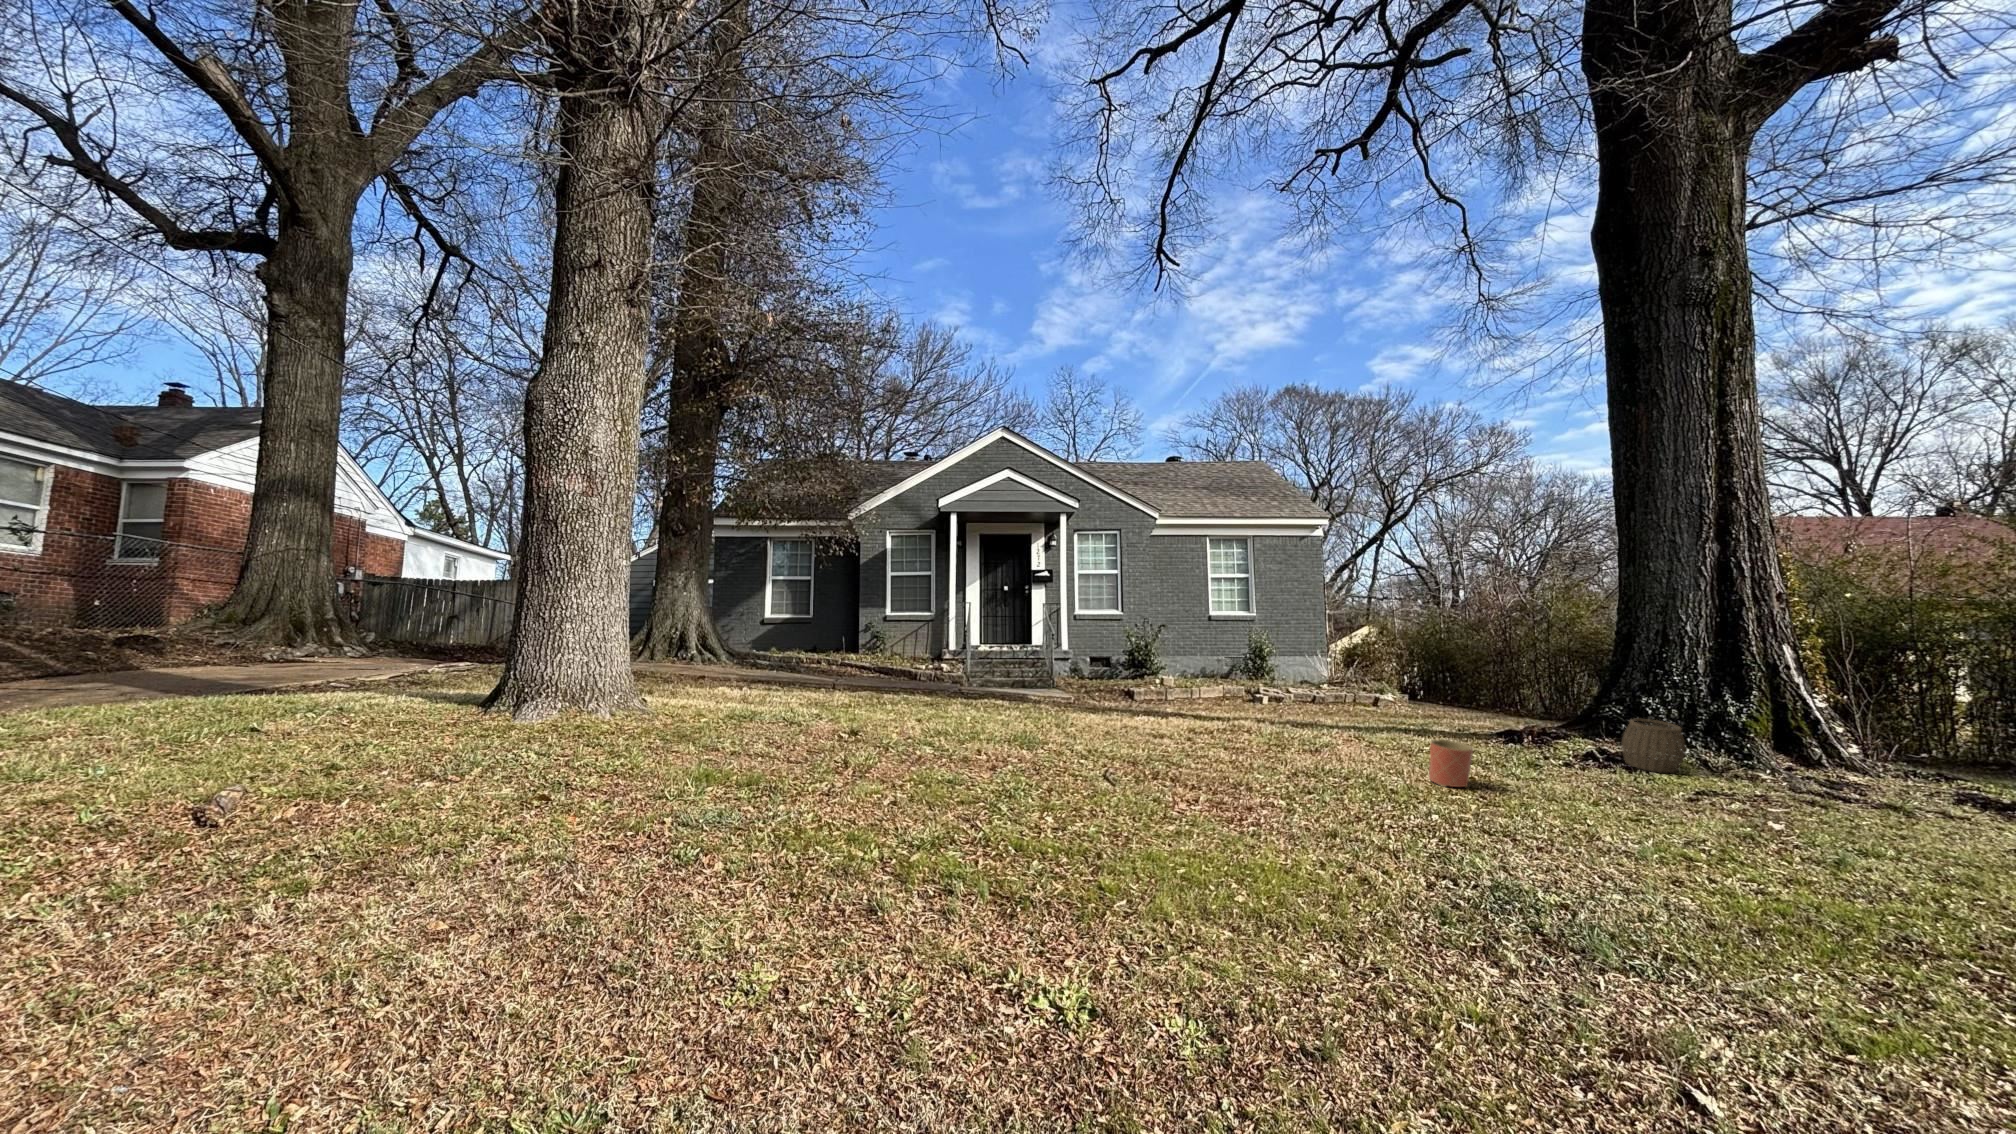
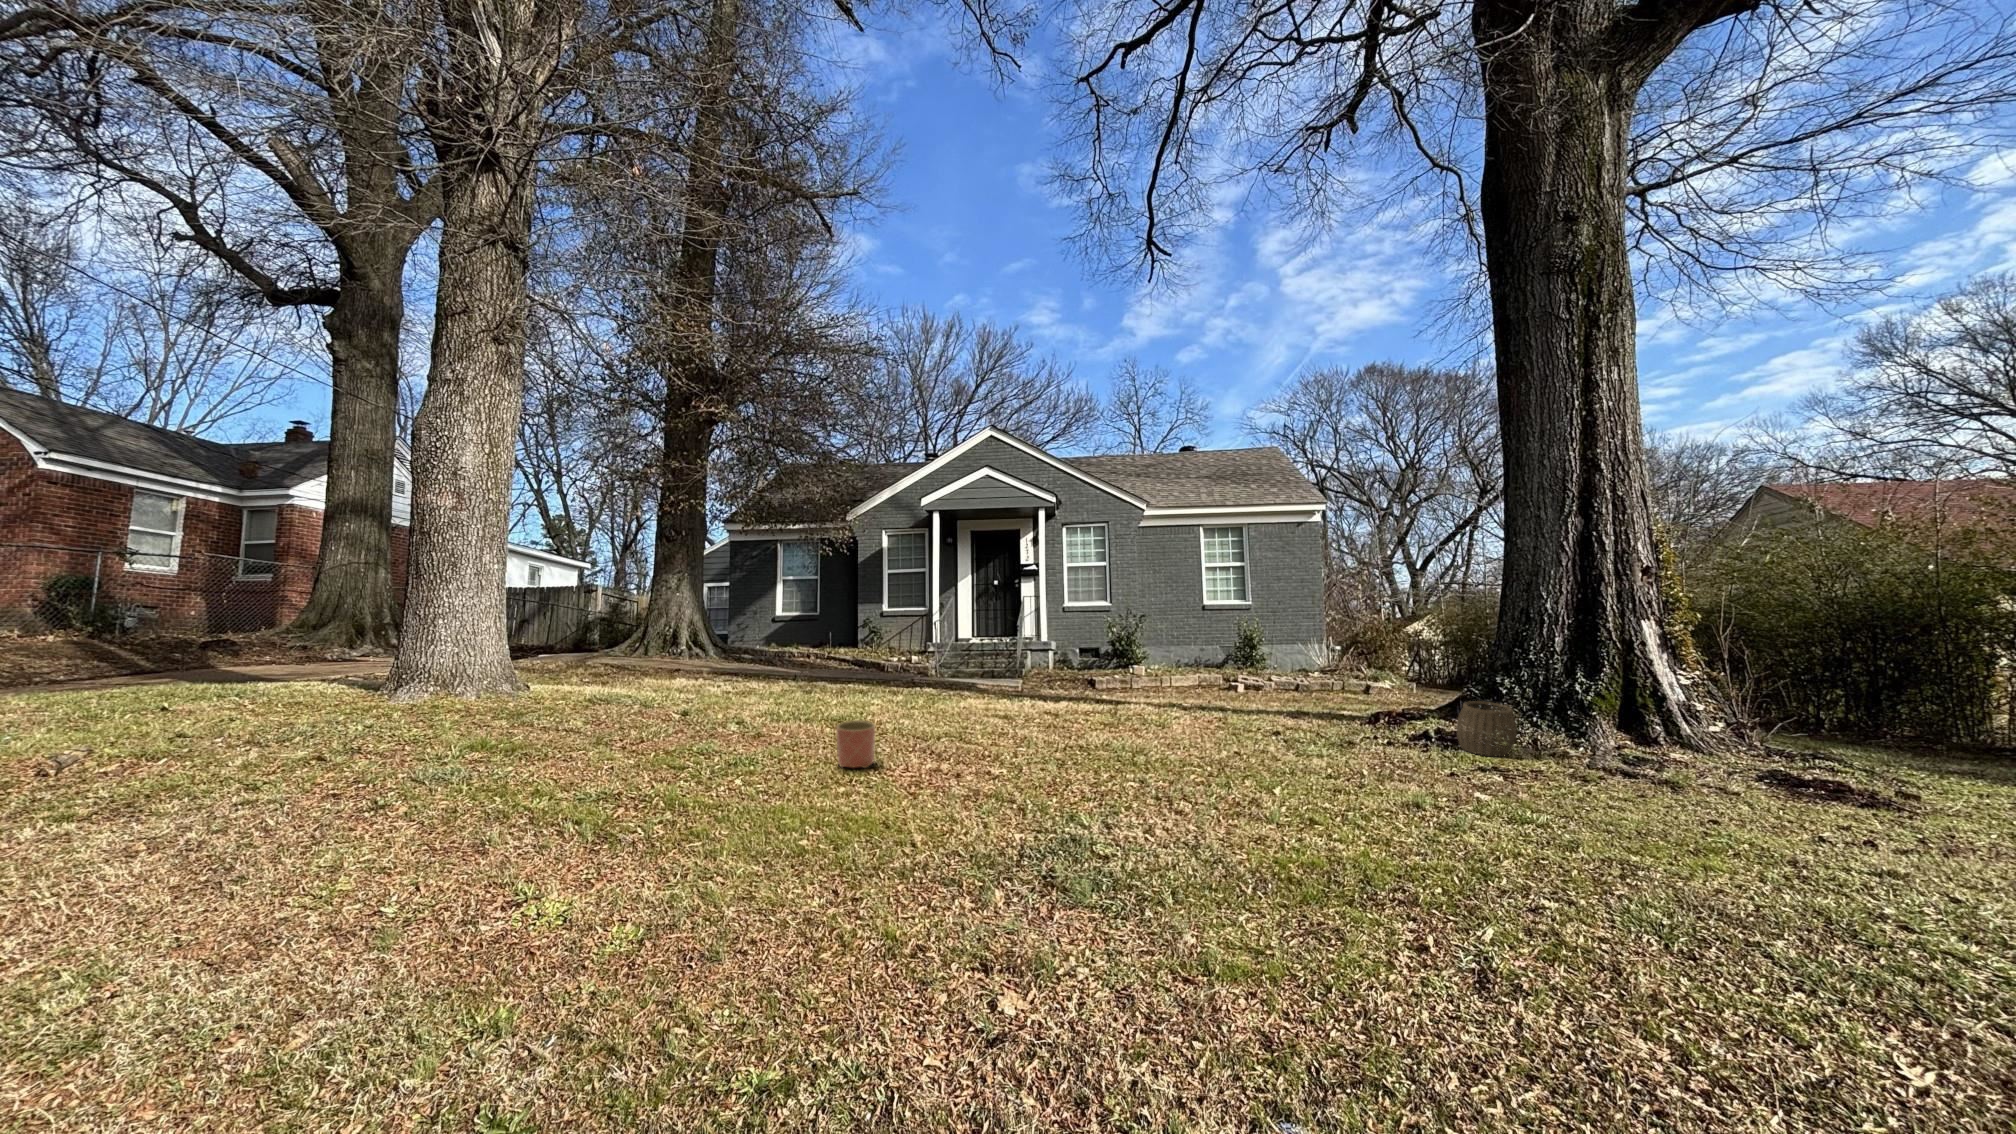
planter: present [1429,740,1473,787] -> present [836,720,875,768]

